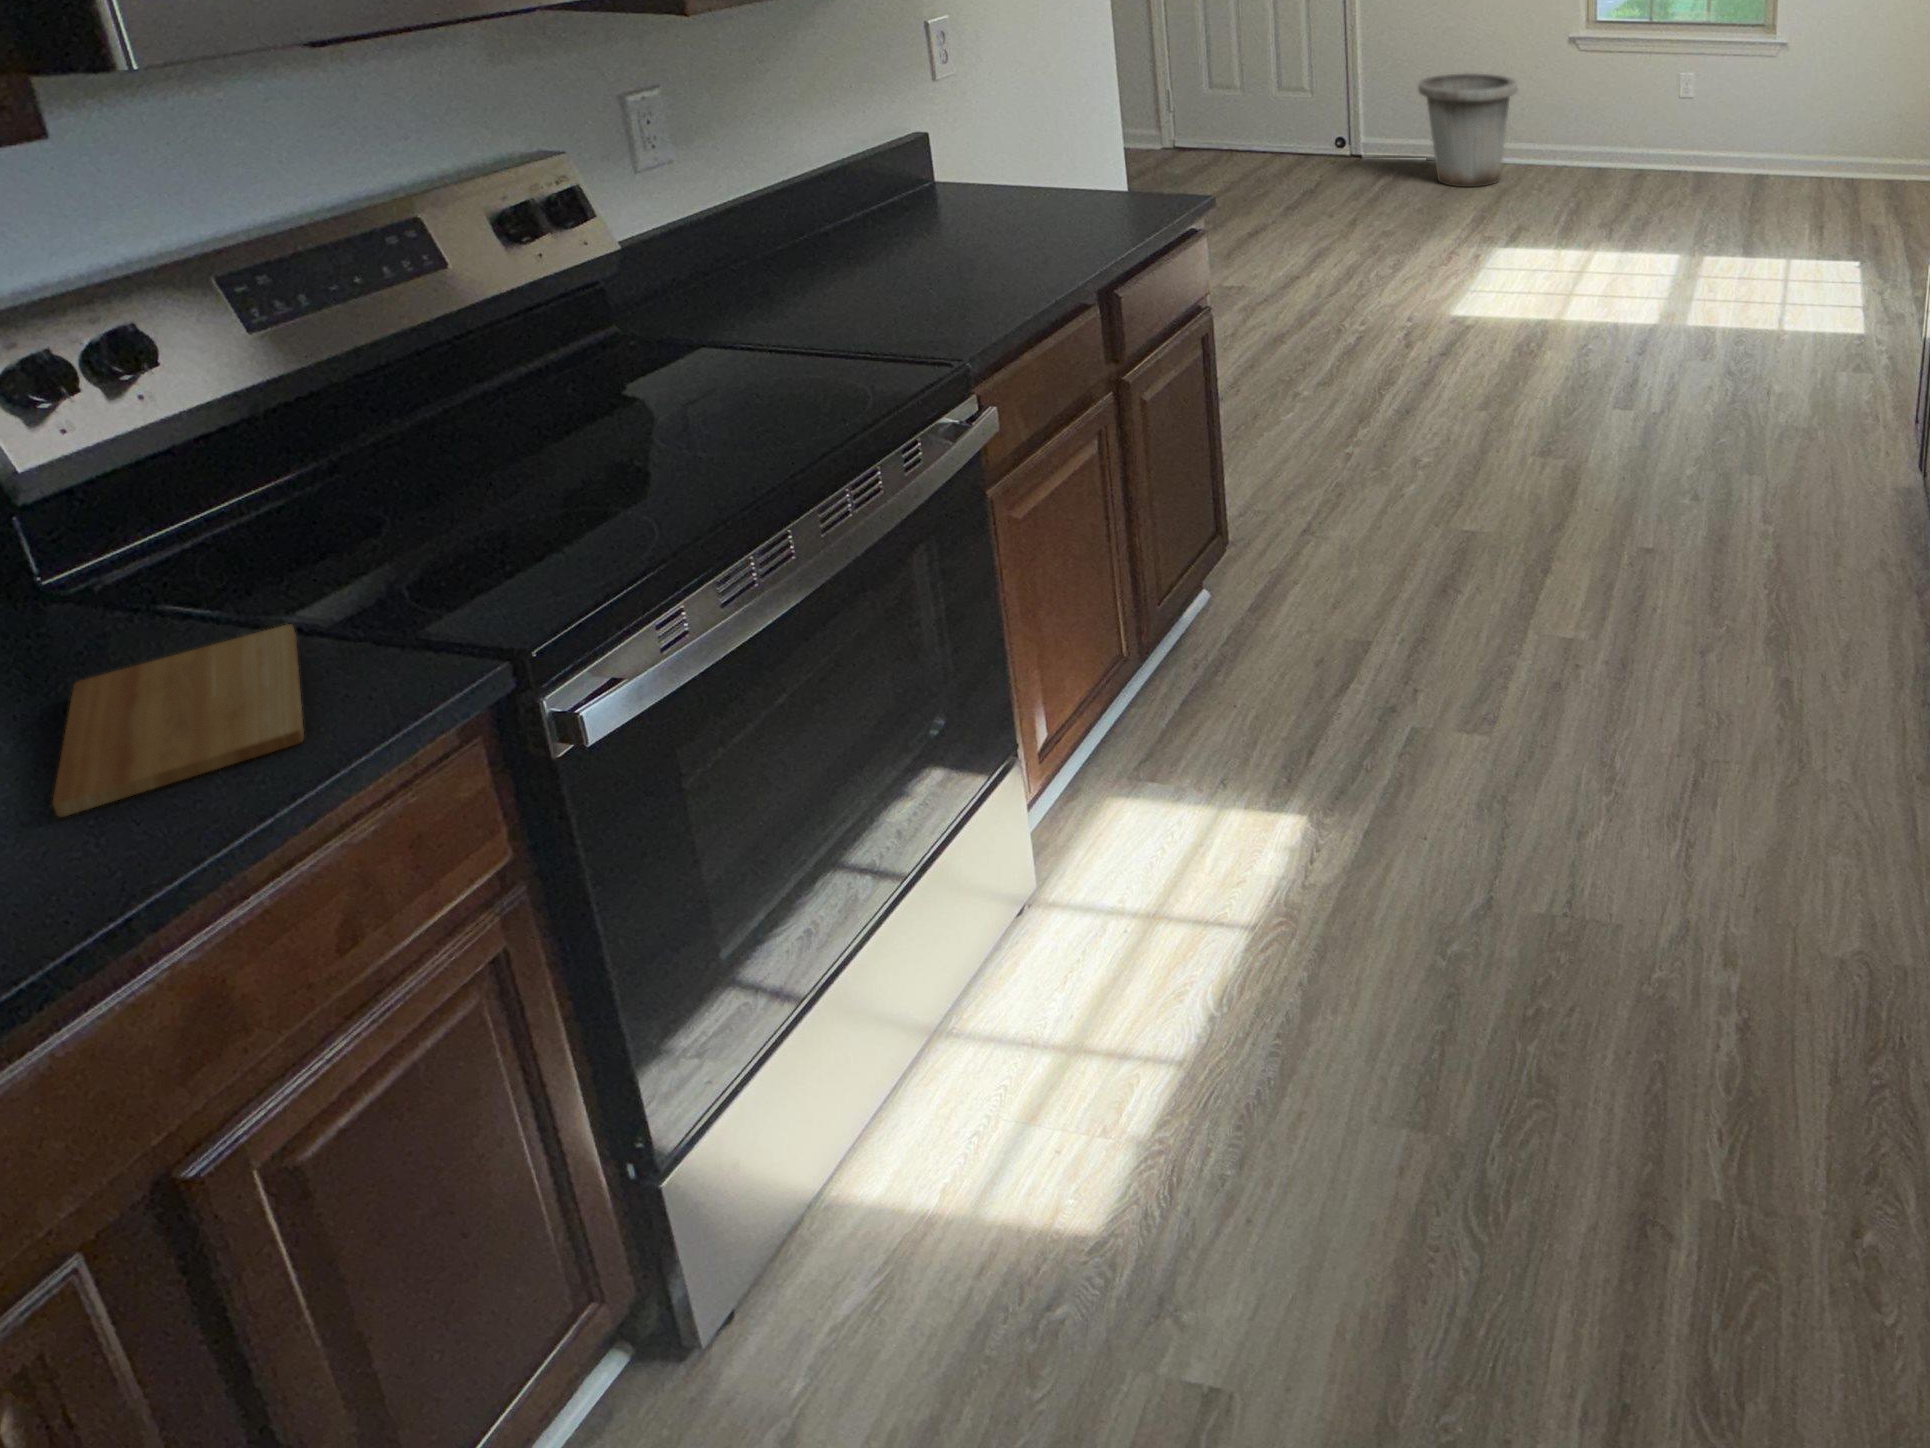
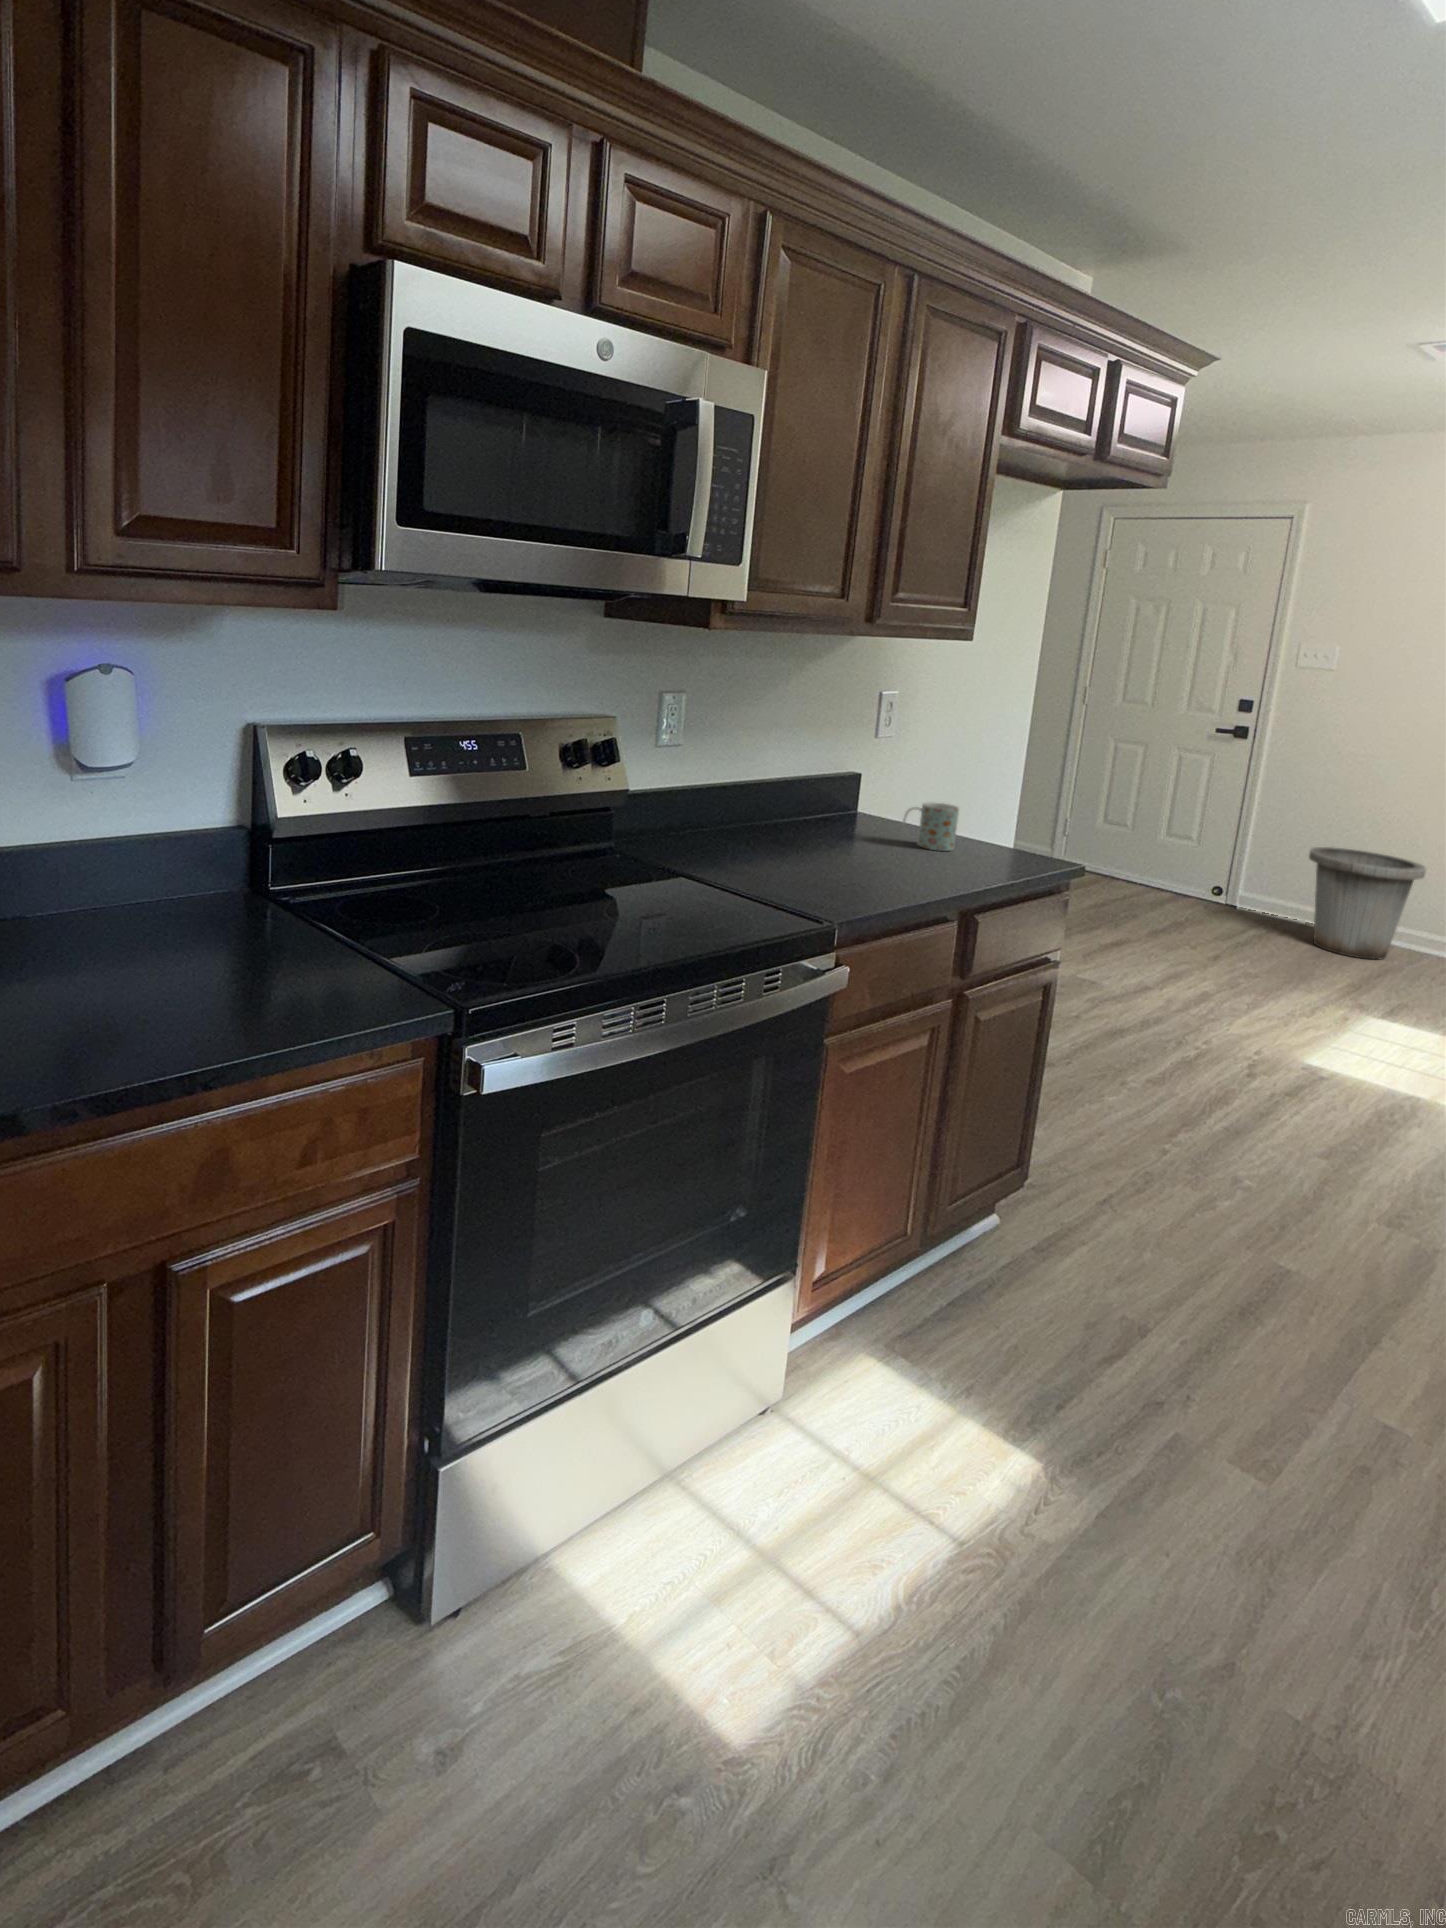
mug: none [1002,159,1070,219] -> present [903,802,959,851]
cutting board: present [52,624,304,817] -> none [201,935,359,1008]

